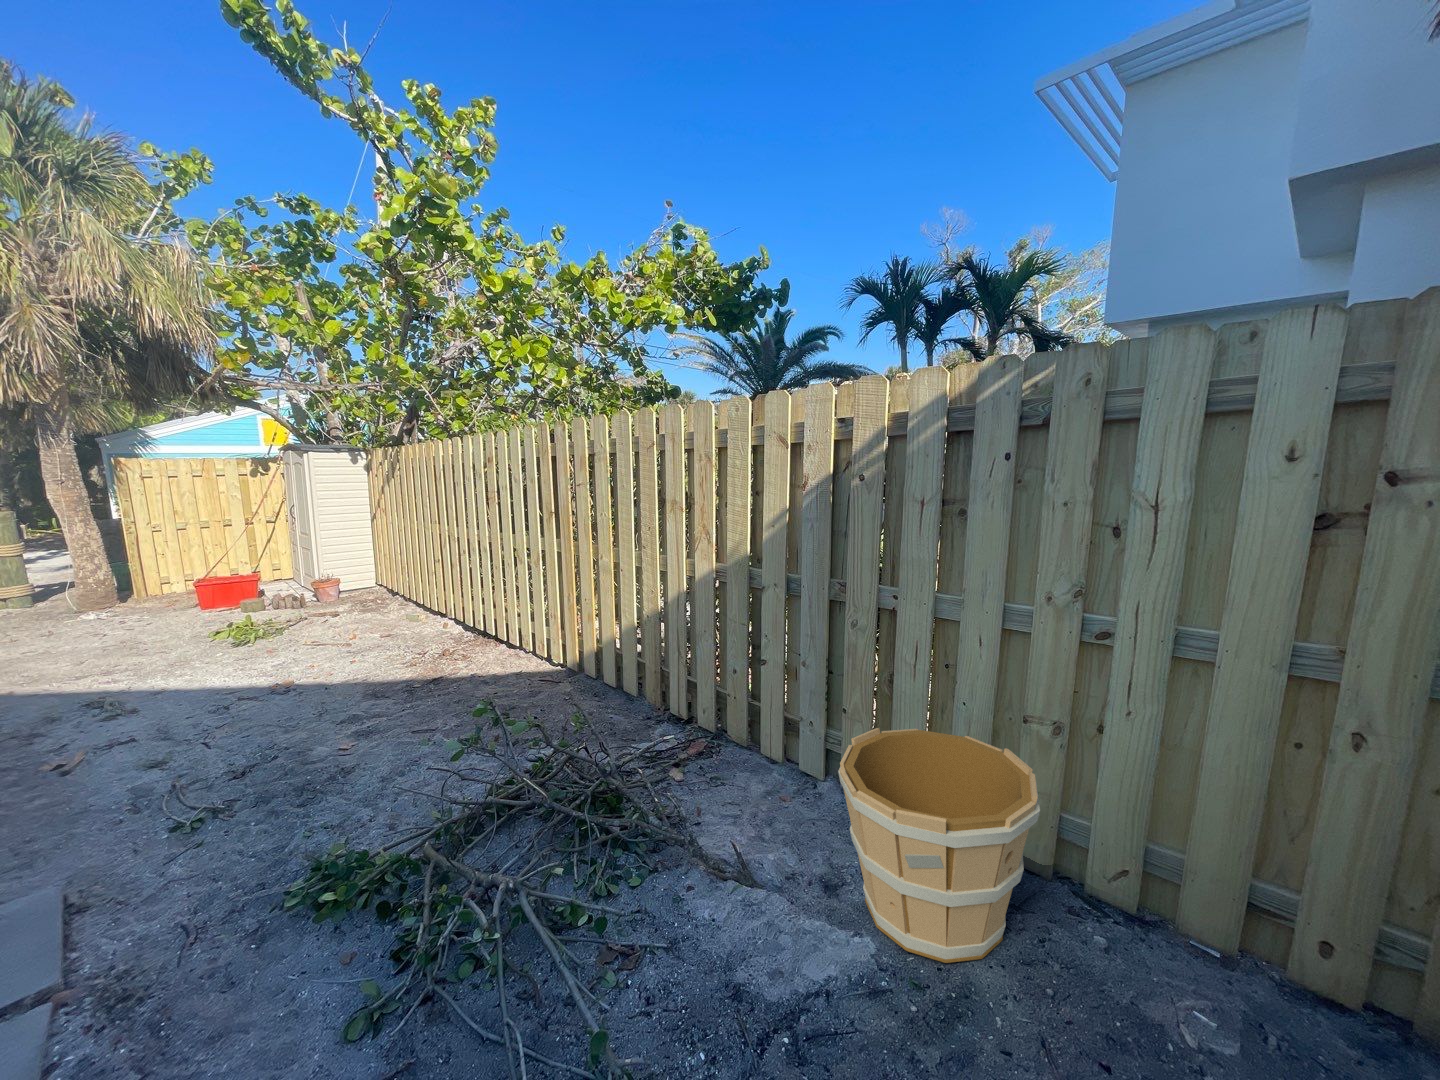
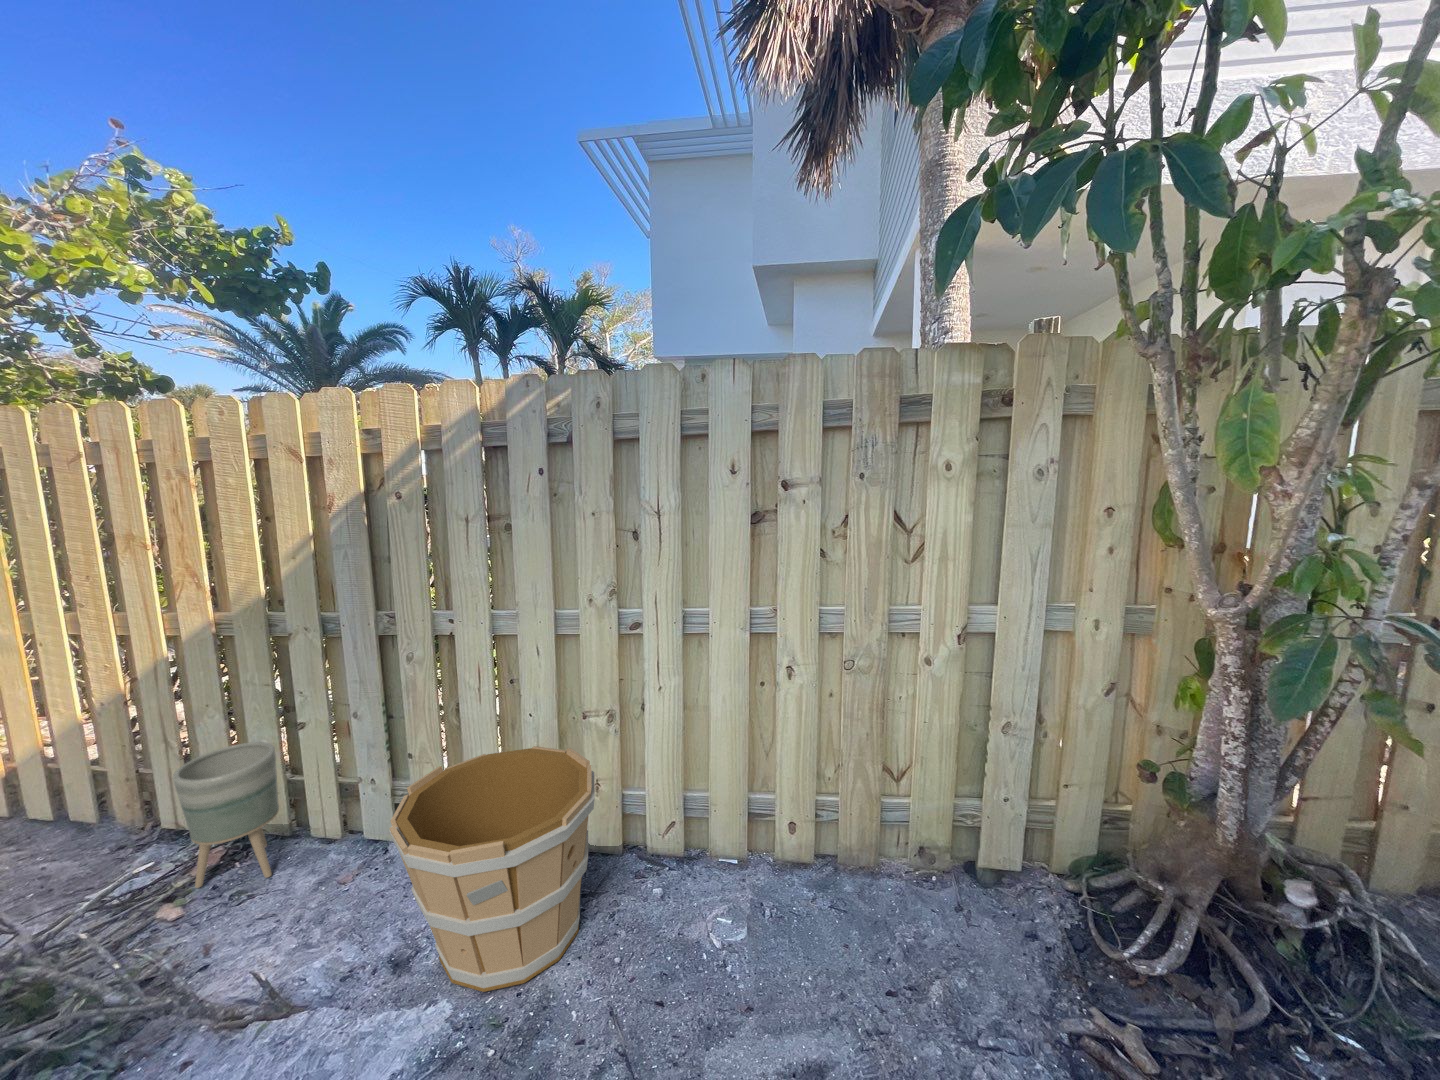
planter: none [686,666,747,774] -> present [173,742,279,888]

